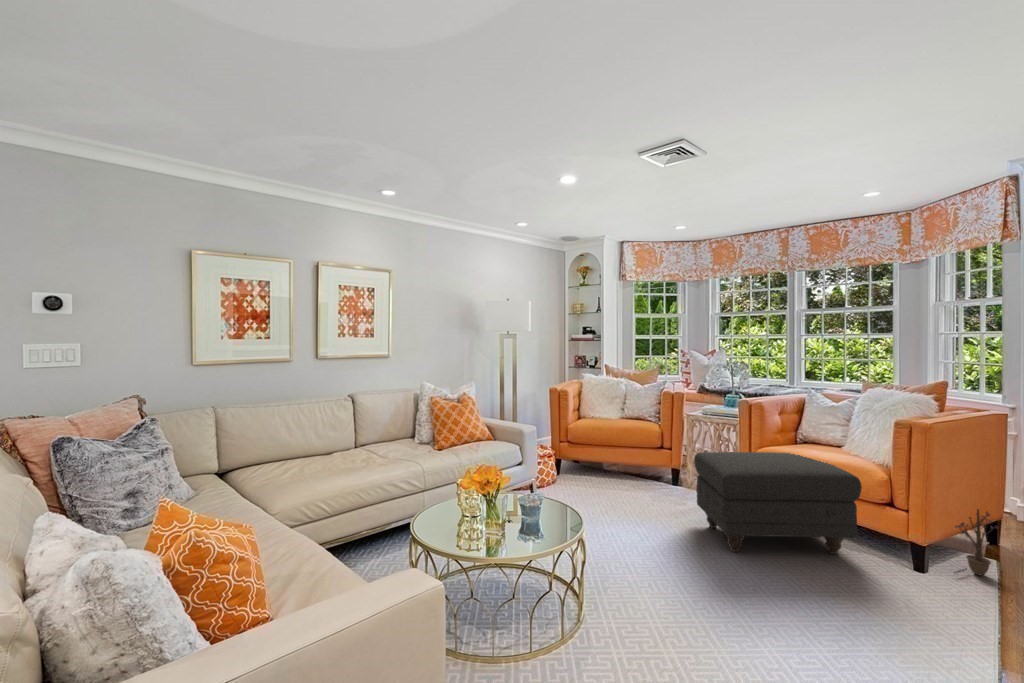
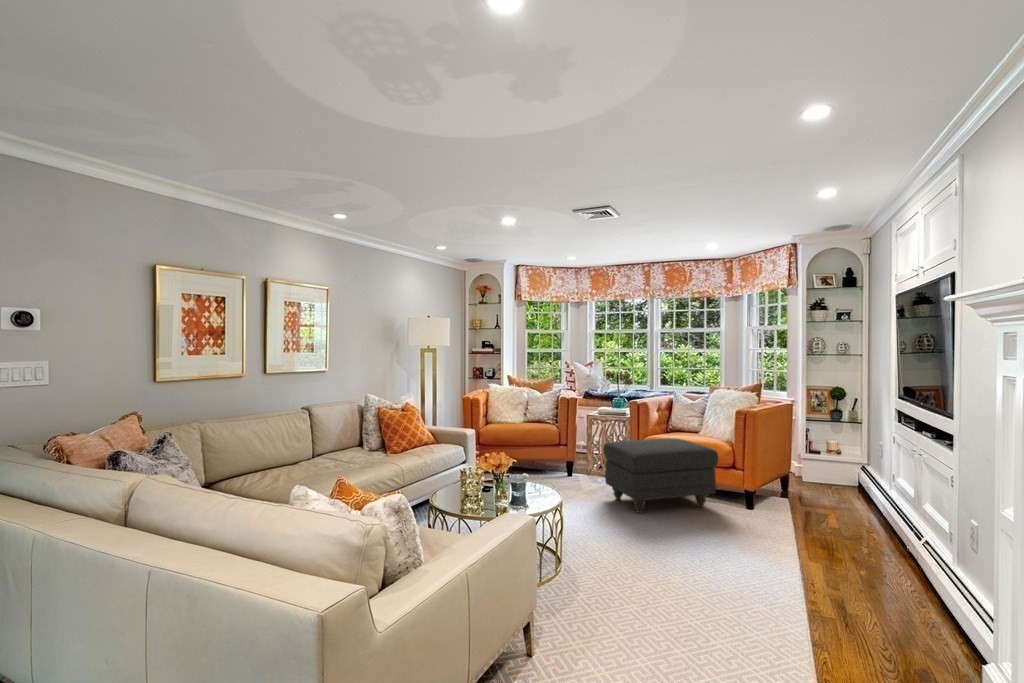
decorative plant: present [954,509,999,575] -> none [770,465,794,509]

